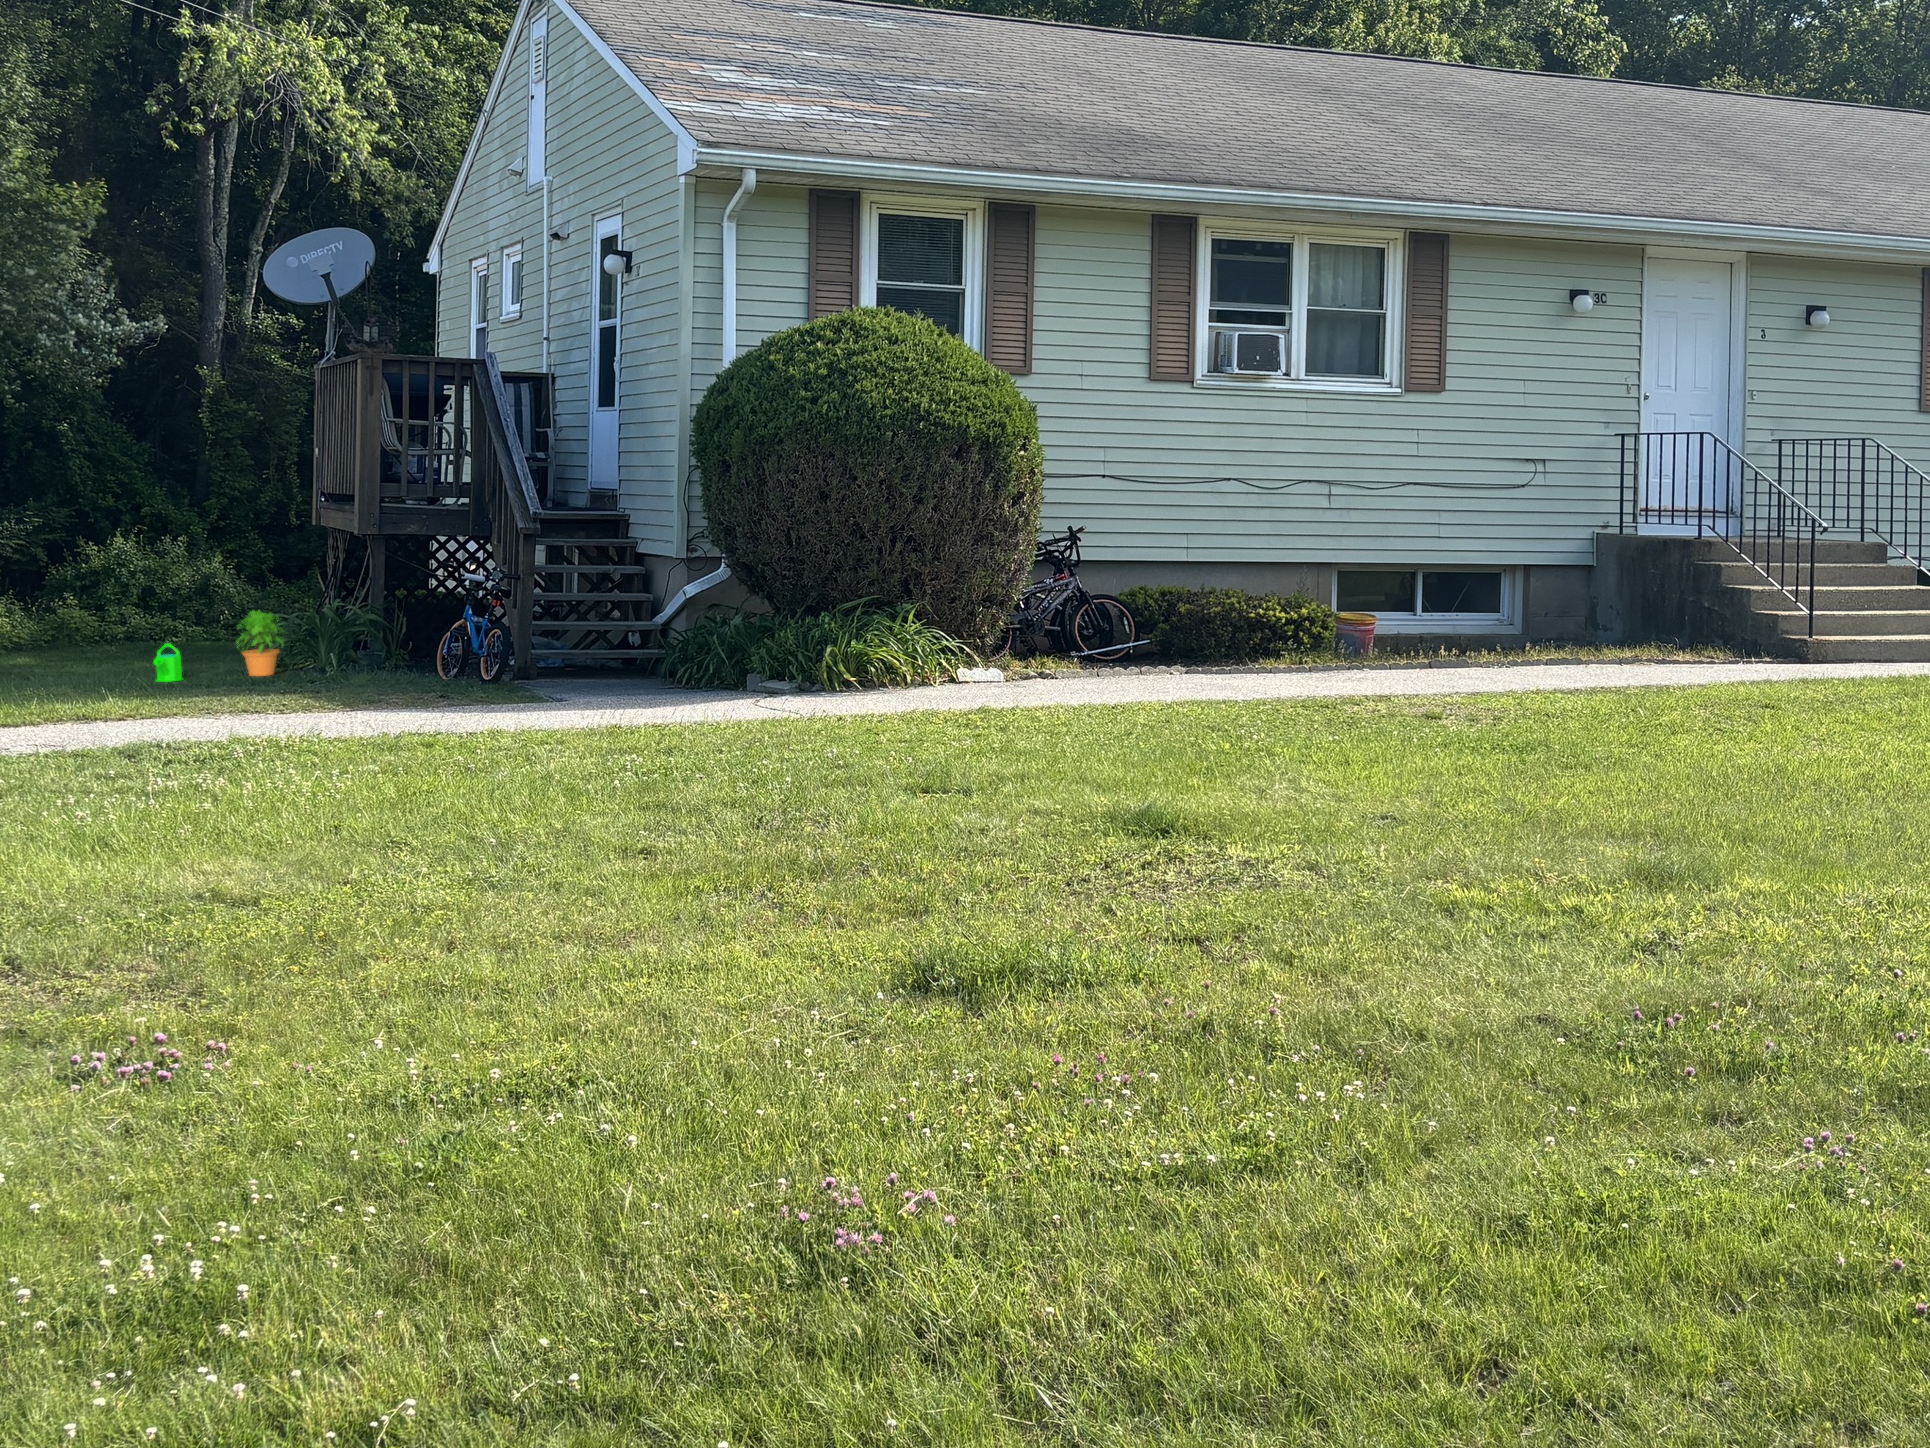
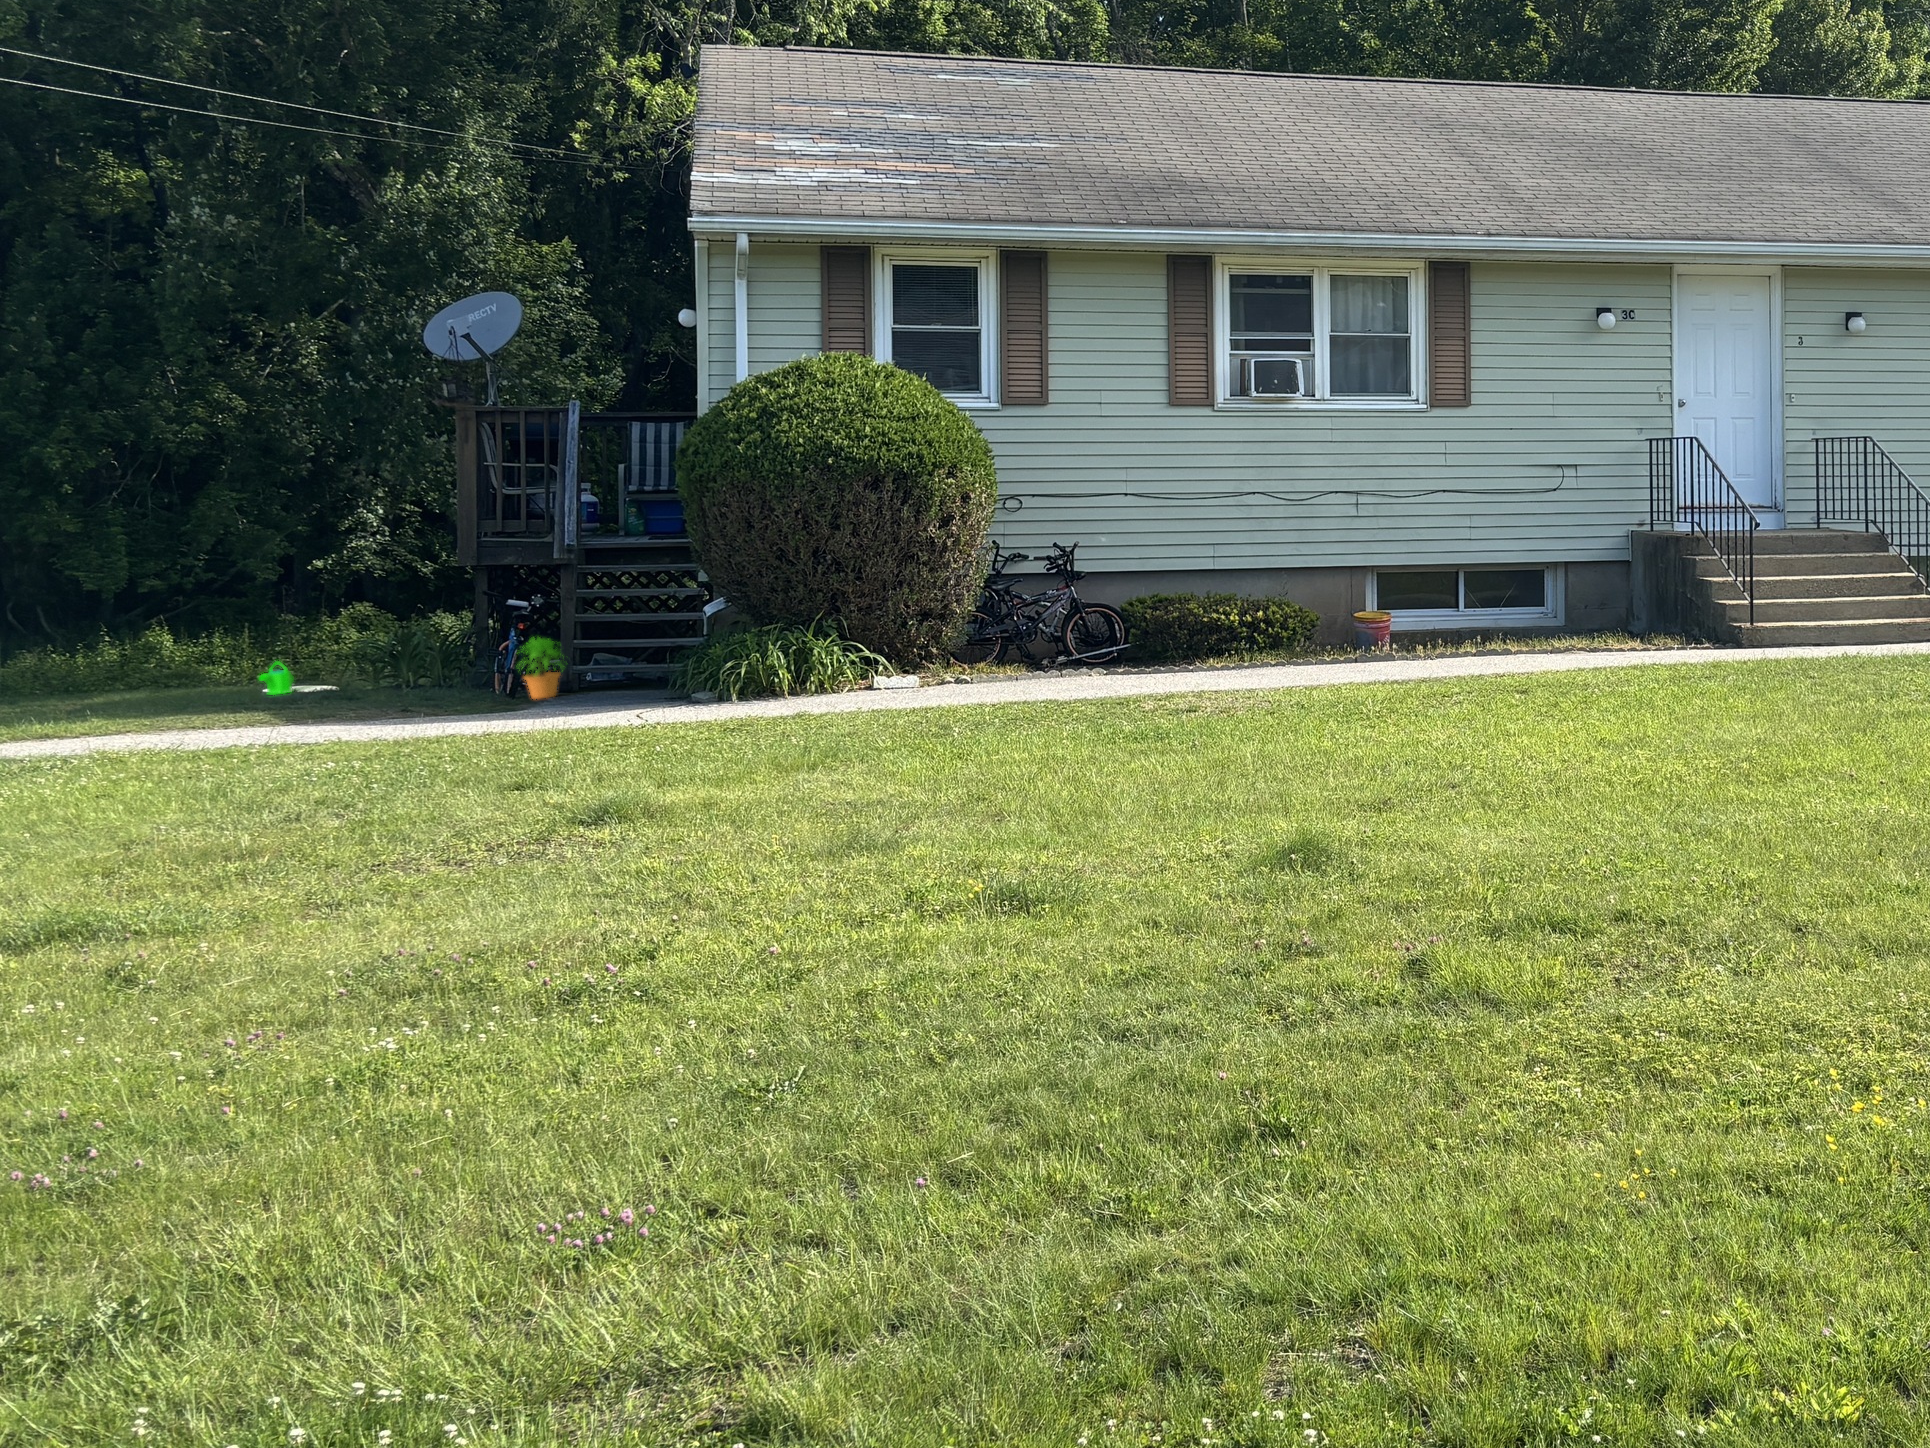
potted plant: present [236,611,283,676] -> present [519,637,564,699]

